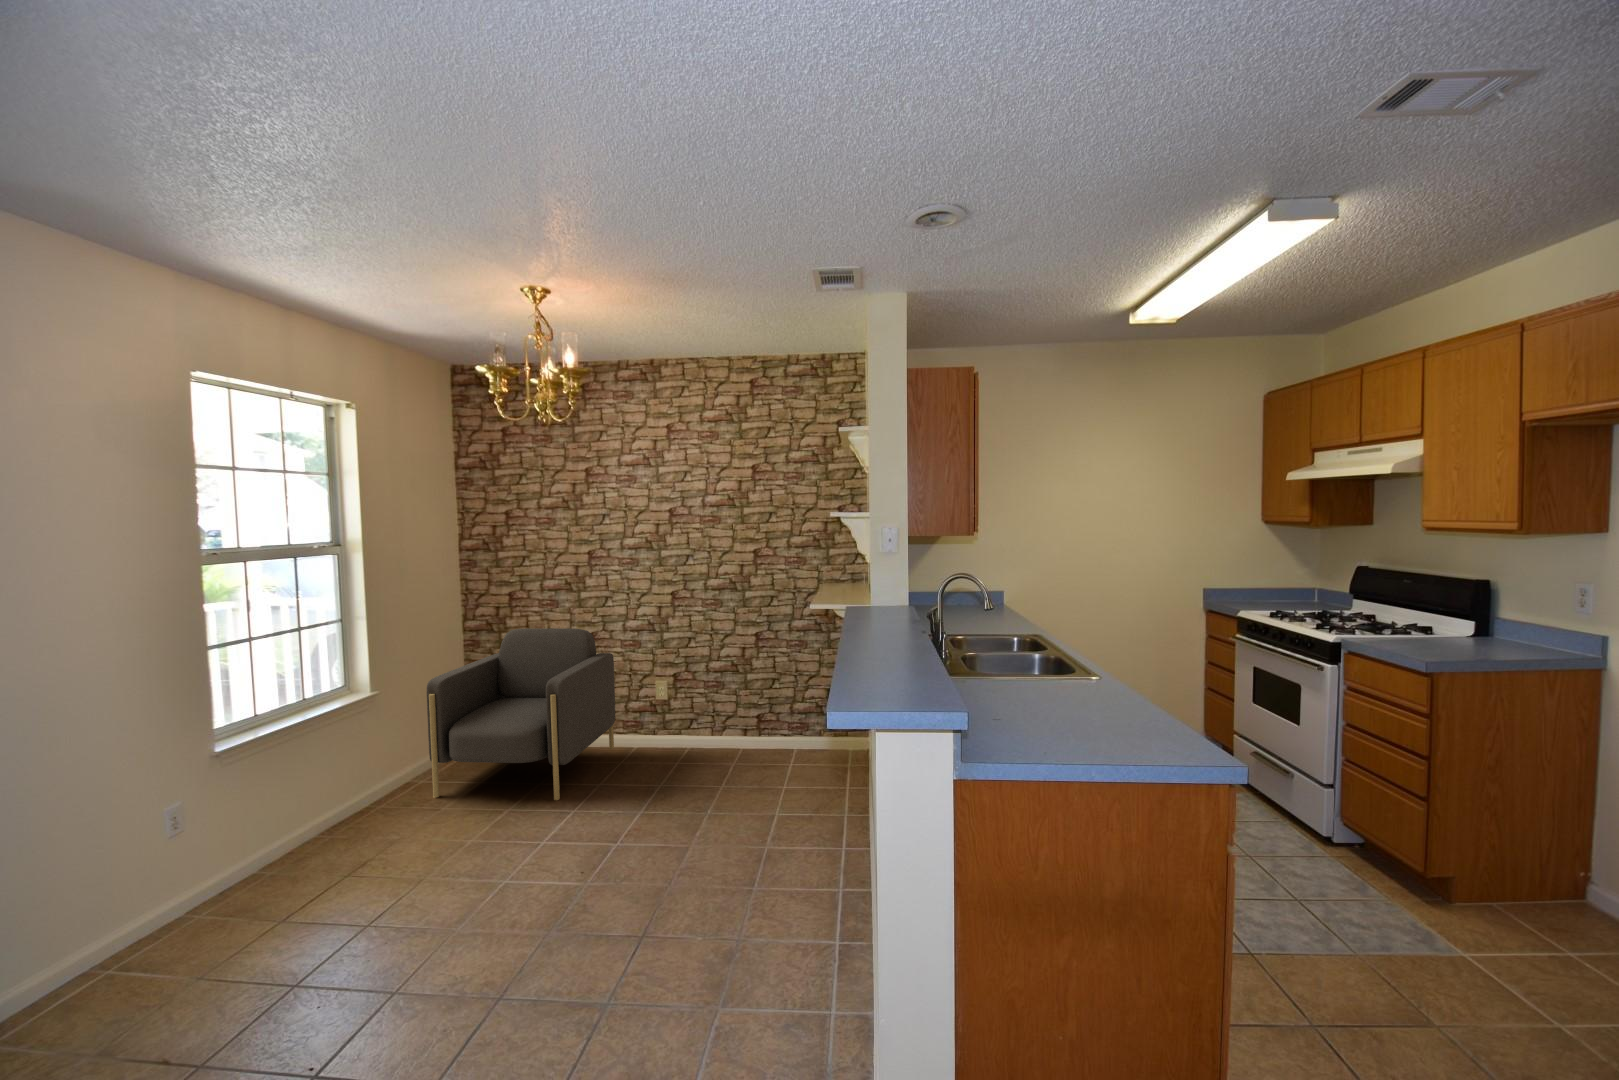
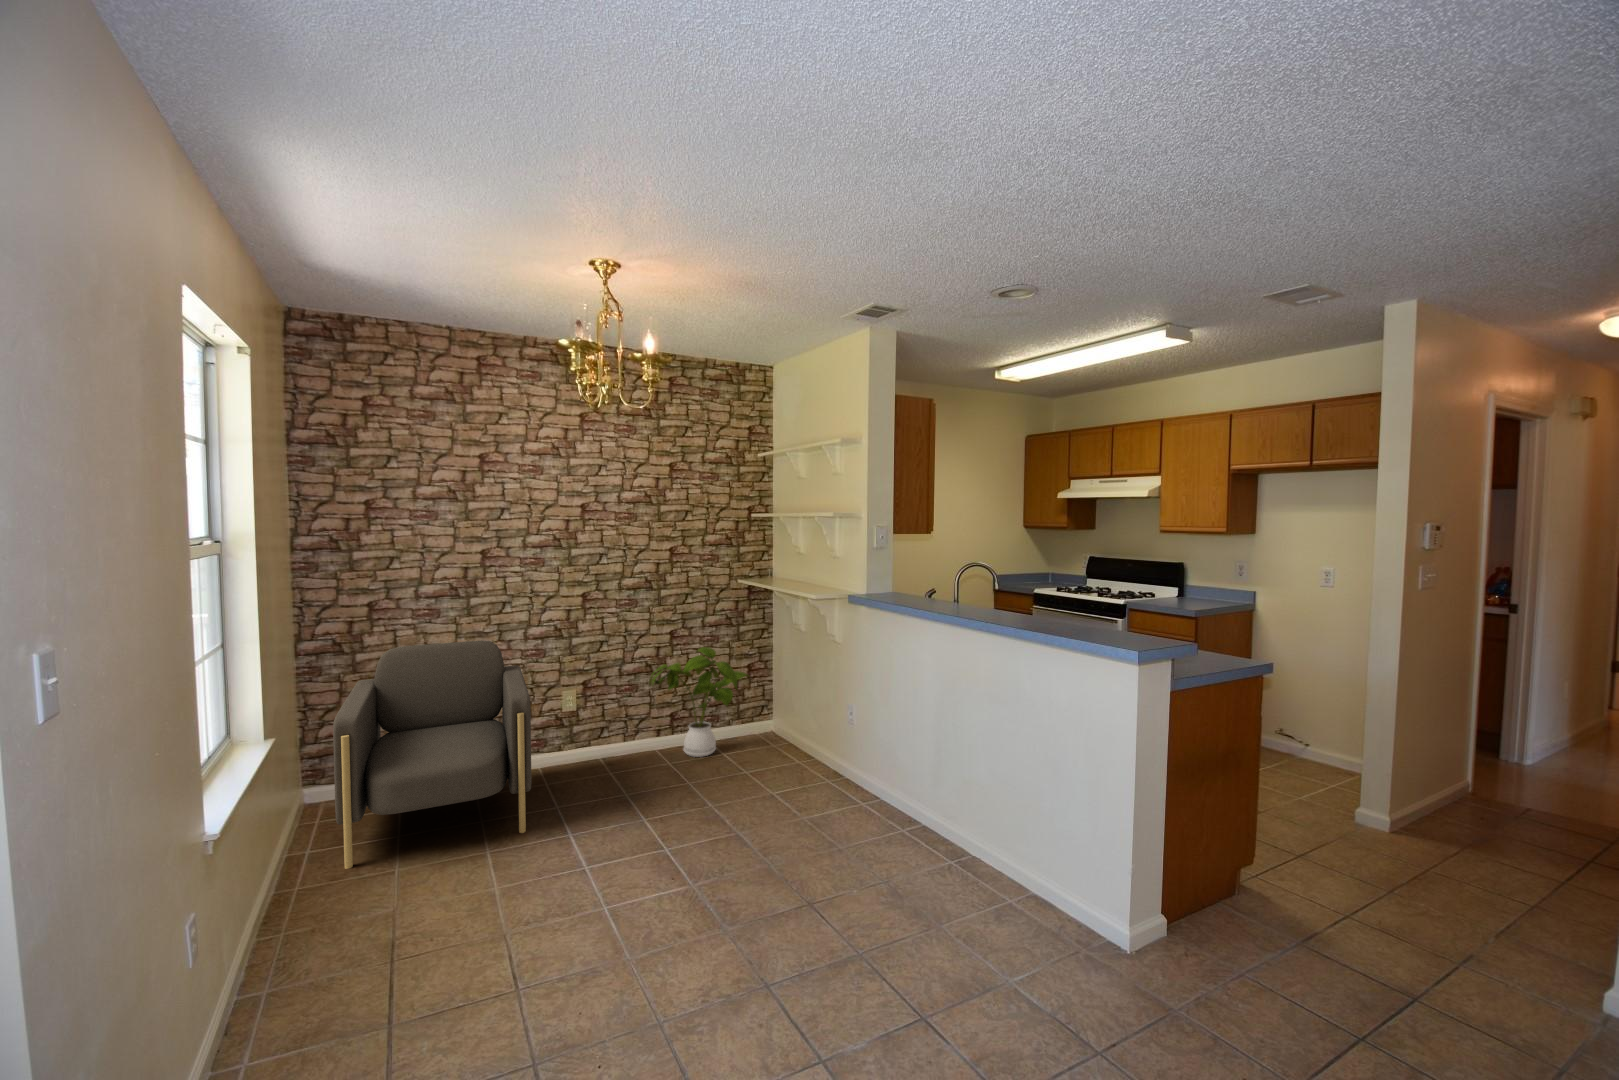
house plant: none [720,653,831,765] -> present [649,647,748,757]

